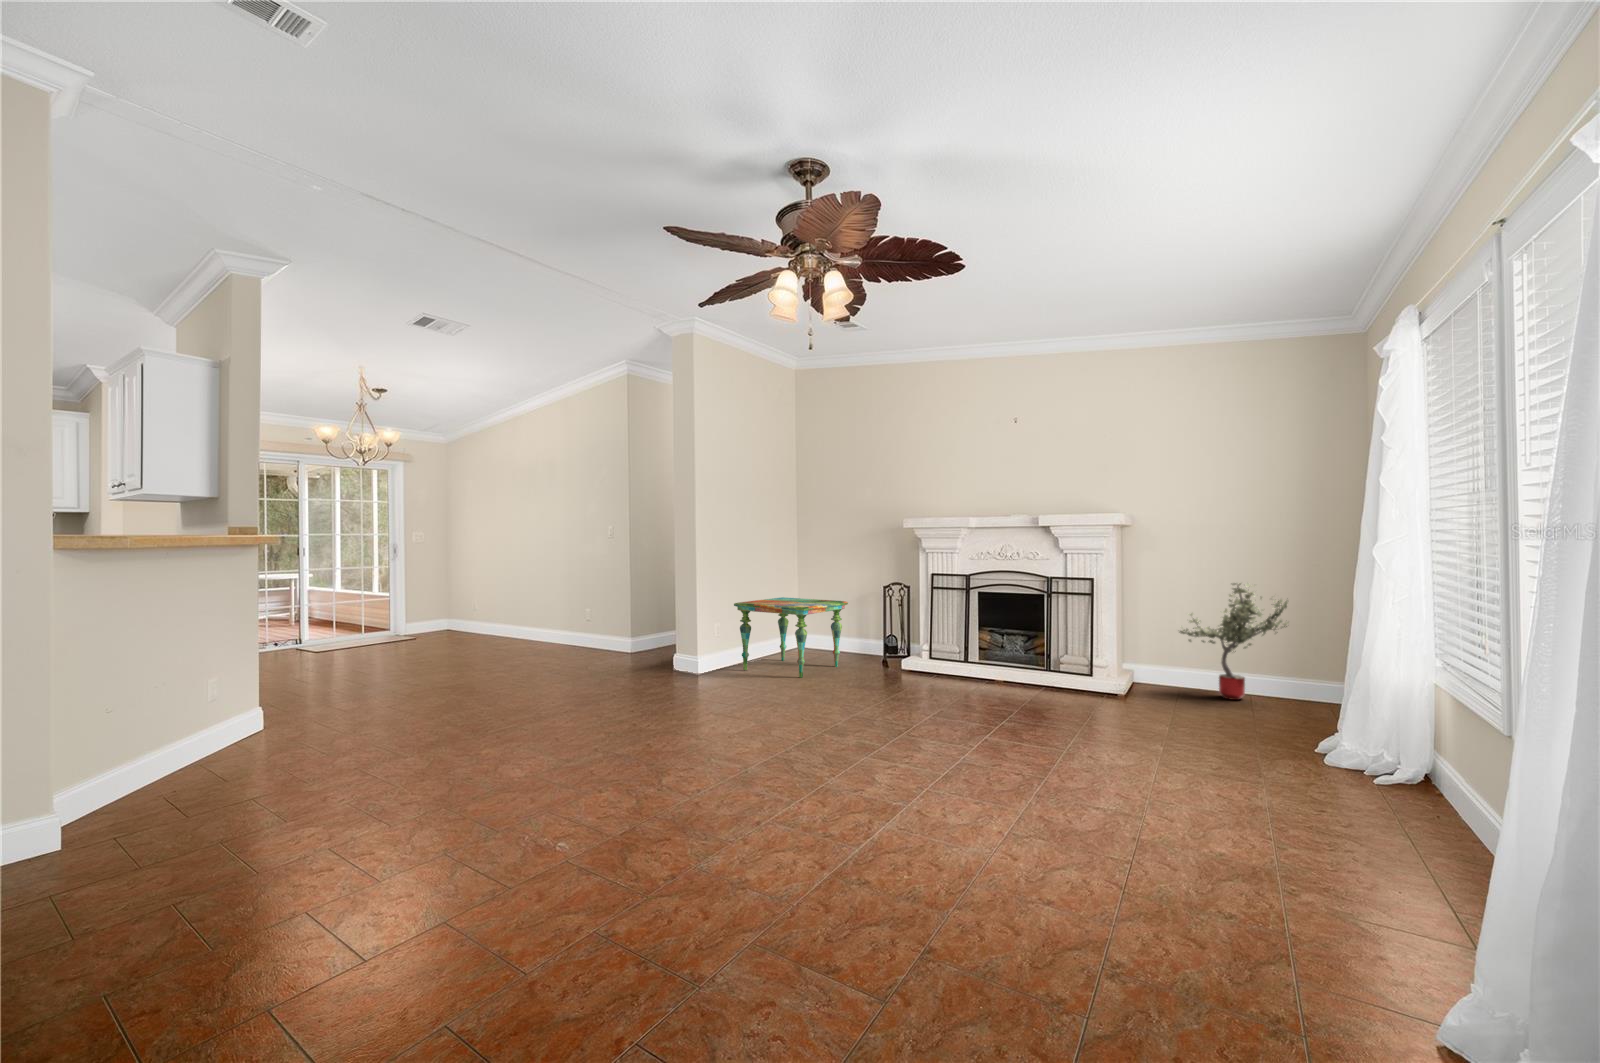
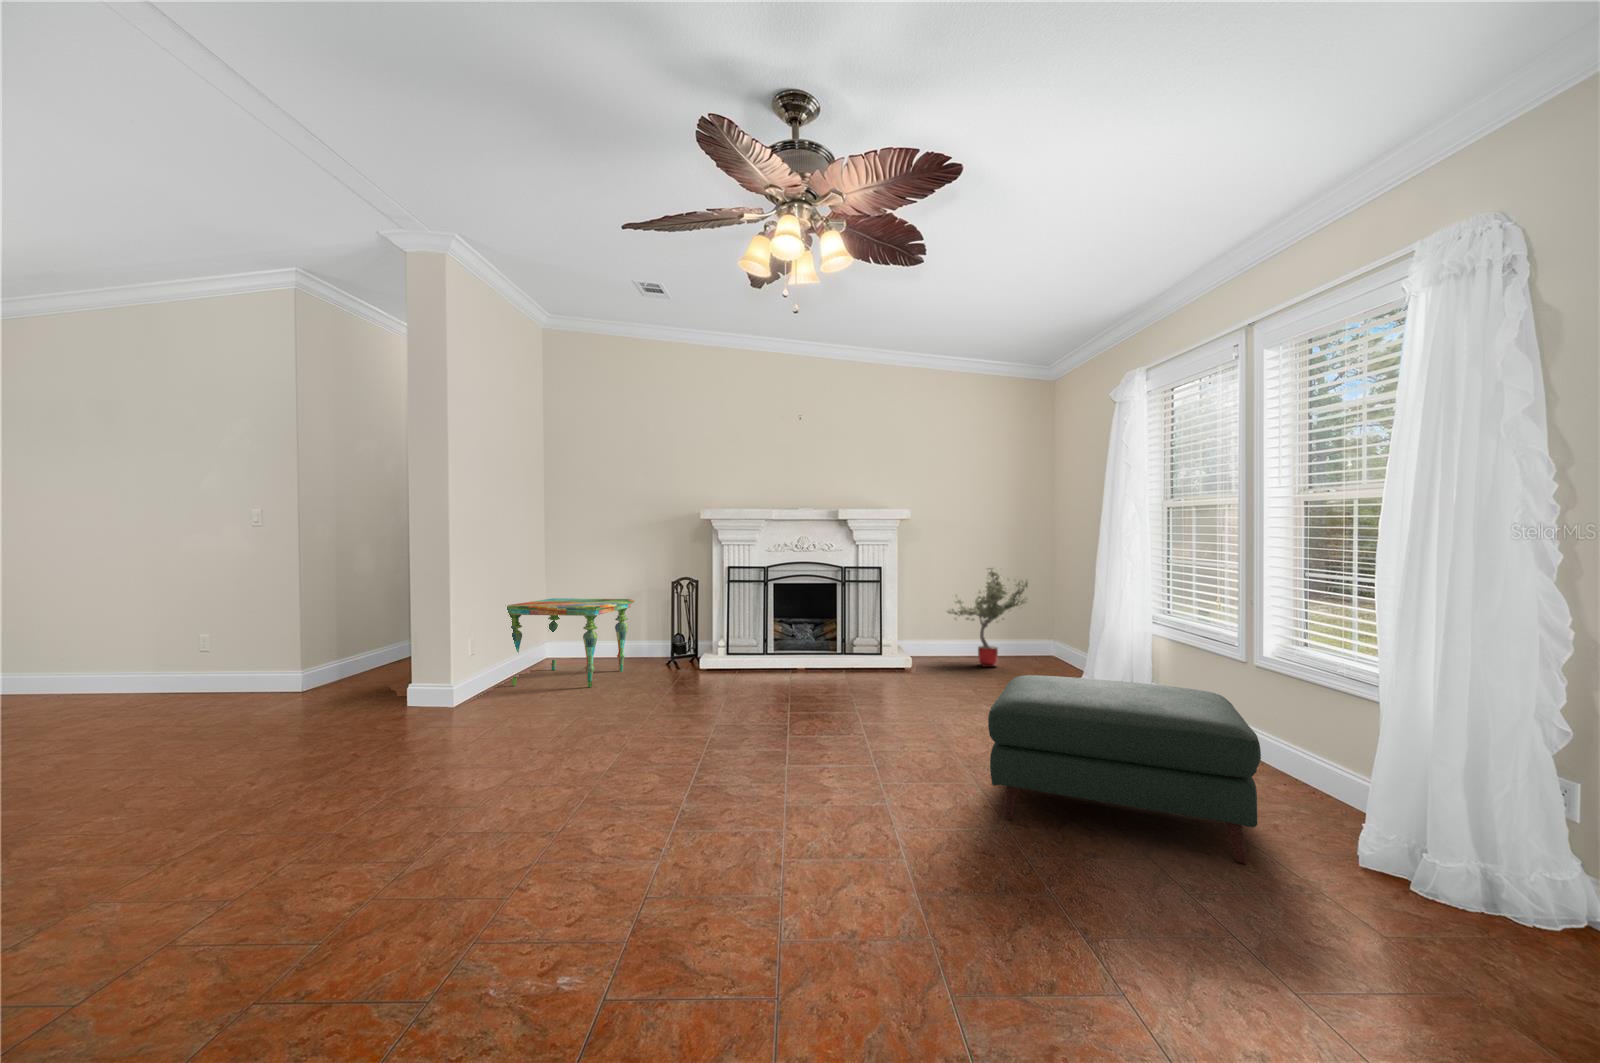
ottoman: none [1038,700,1326,894] -> present [988,675,1261,864]

